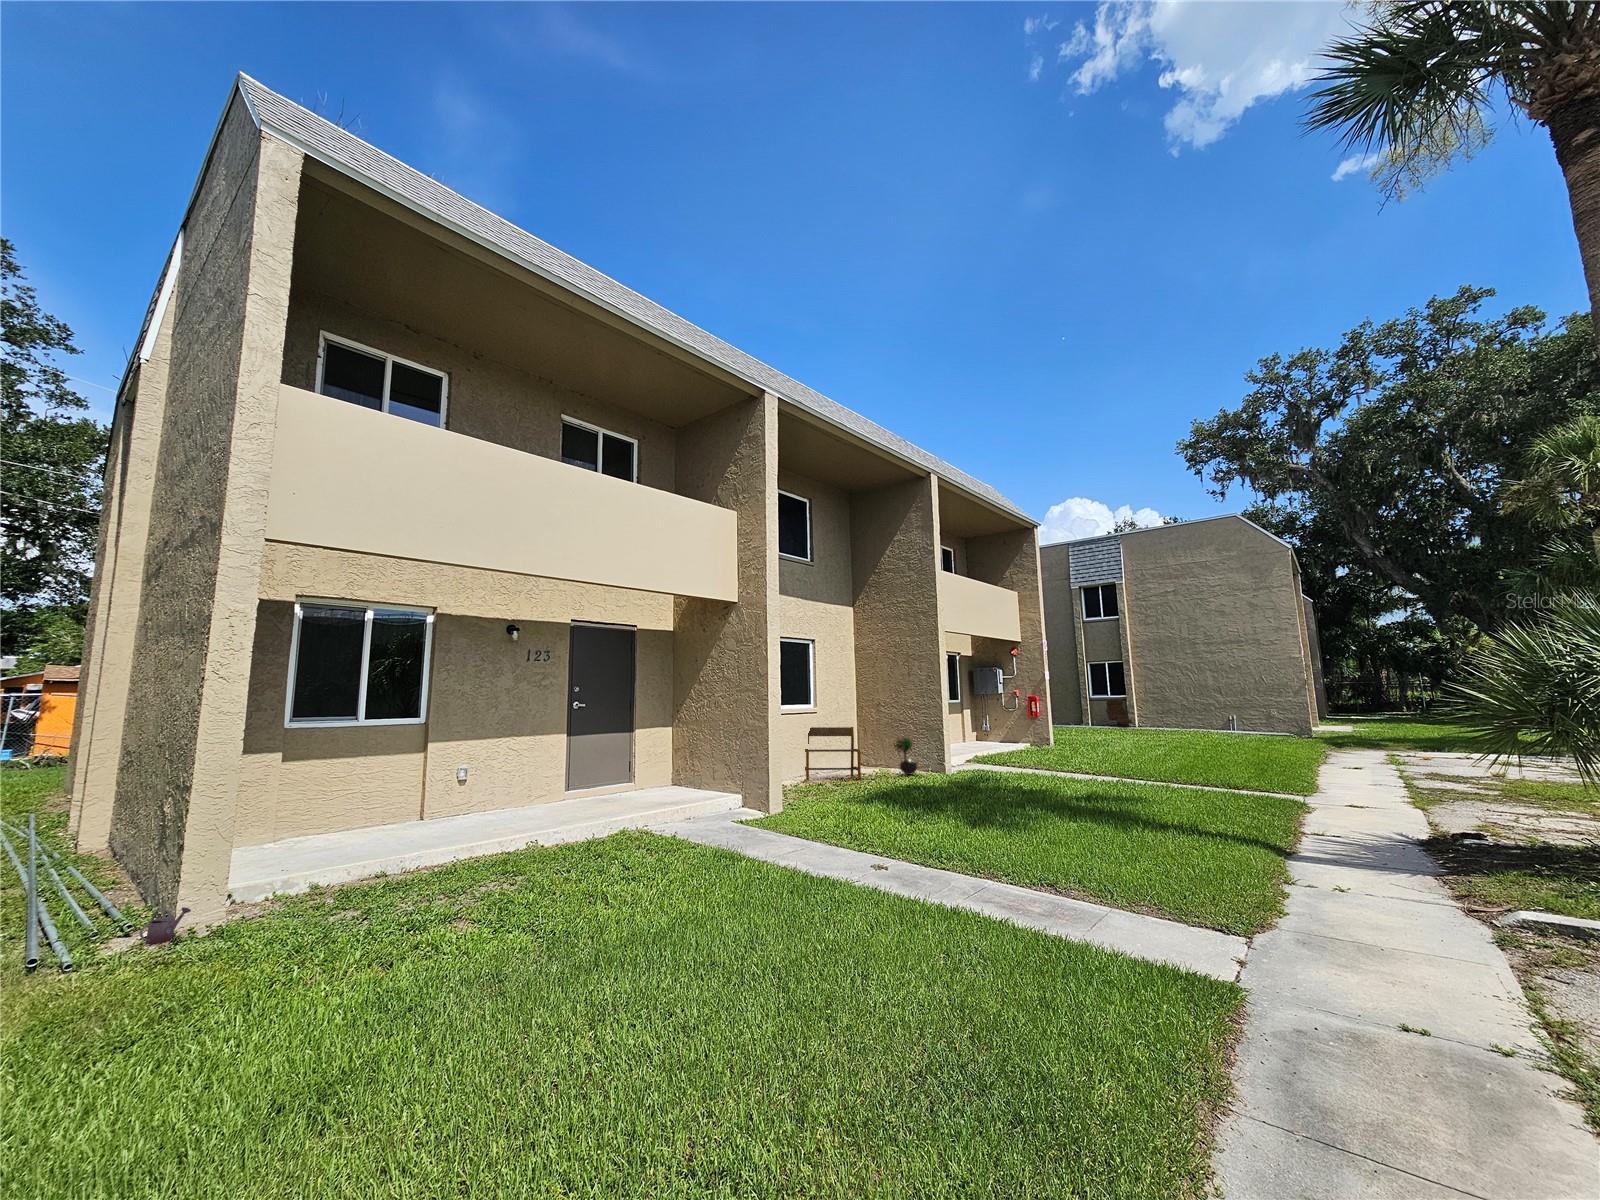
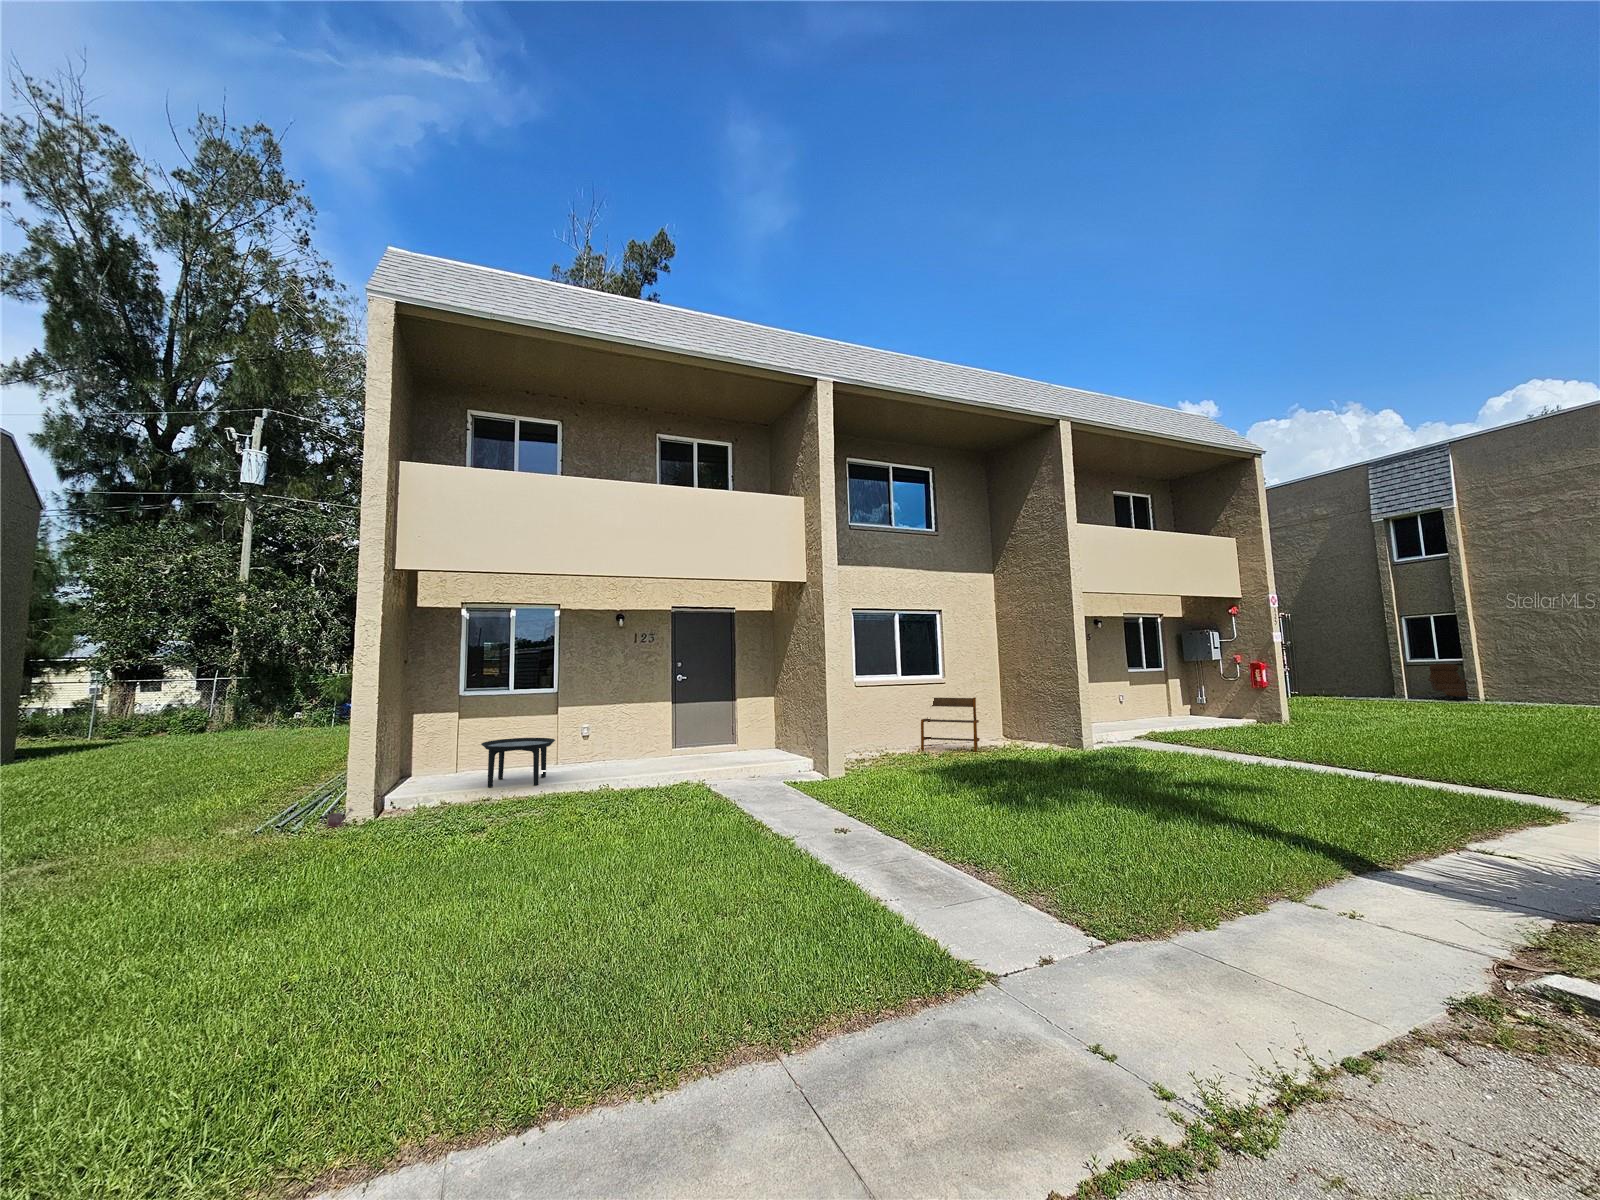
potted tree: present [895,738,917,775] -> none [1019,705,1050,749]
round table: none [326,785,437,859] -> present [481,738,555,788]

